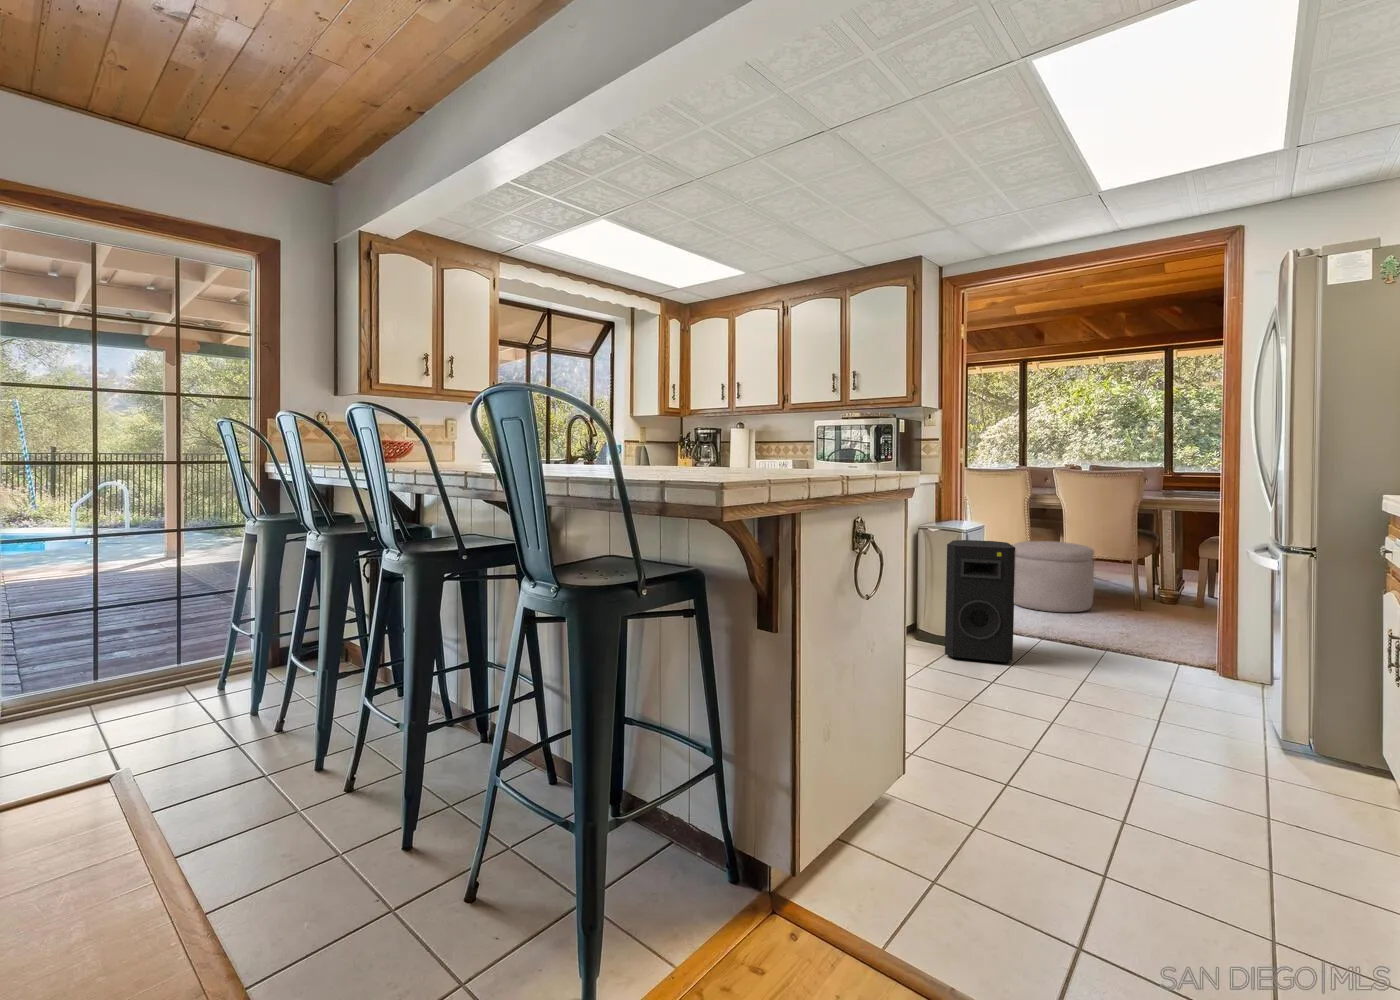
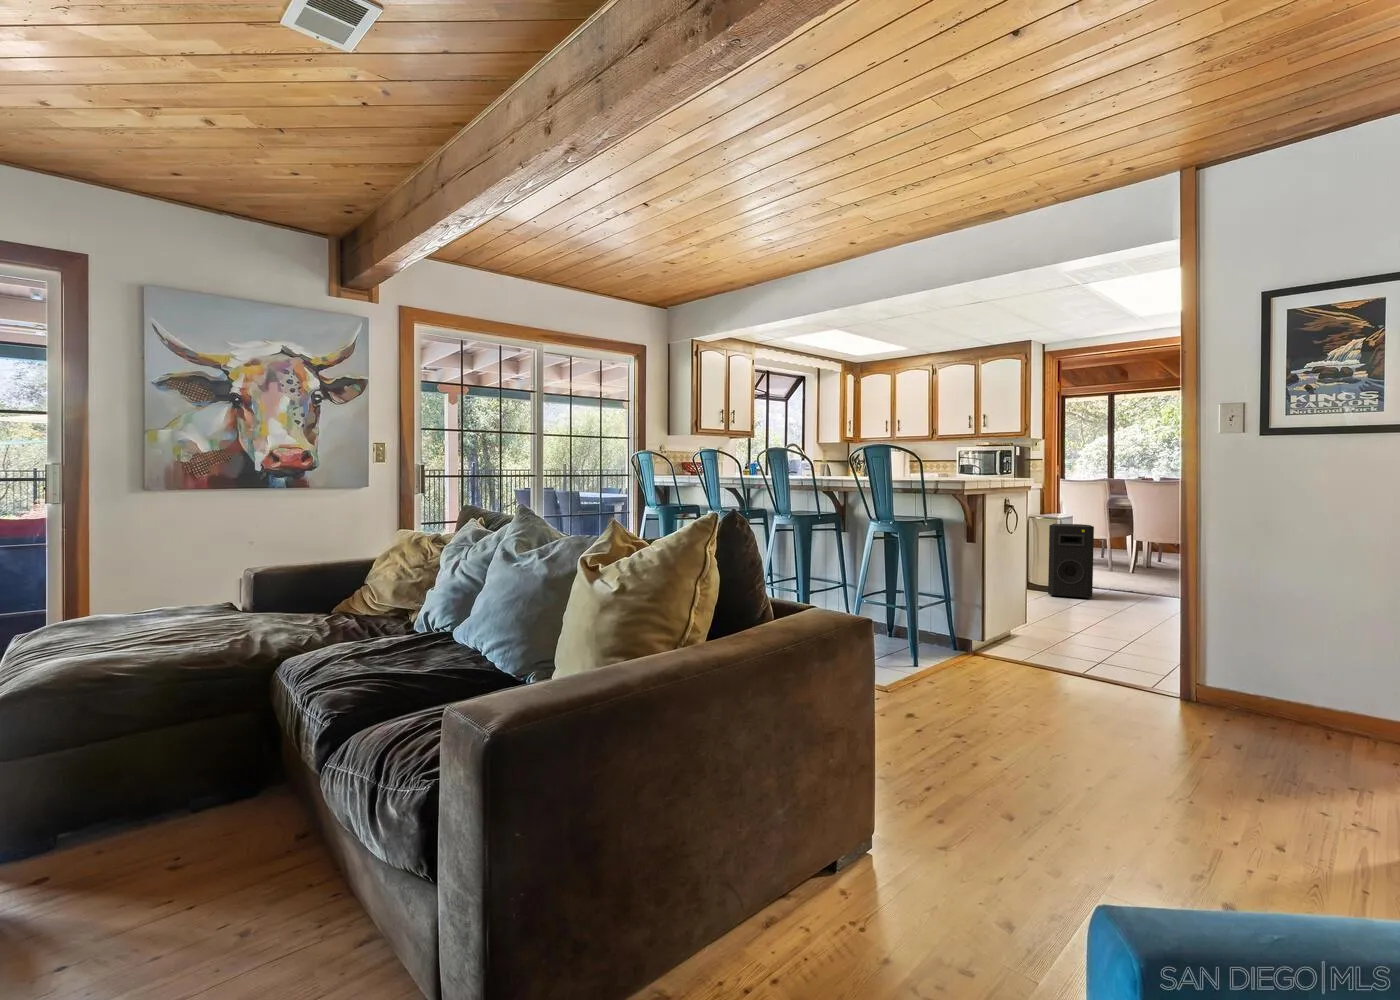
ottoman: present [1013,541,1095,612] -> none [1096,532,1158,579]

